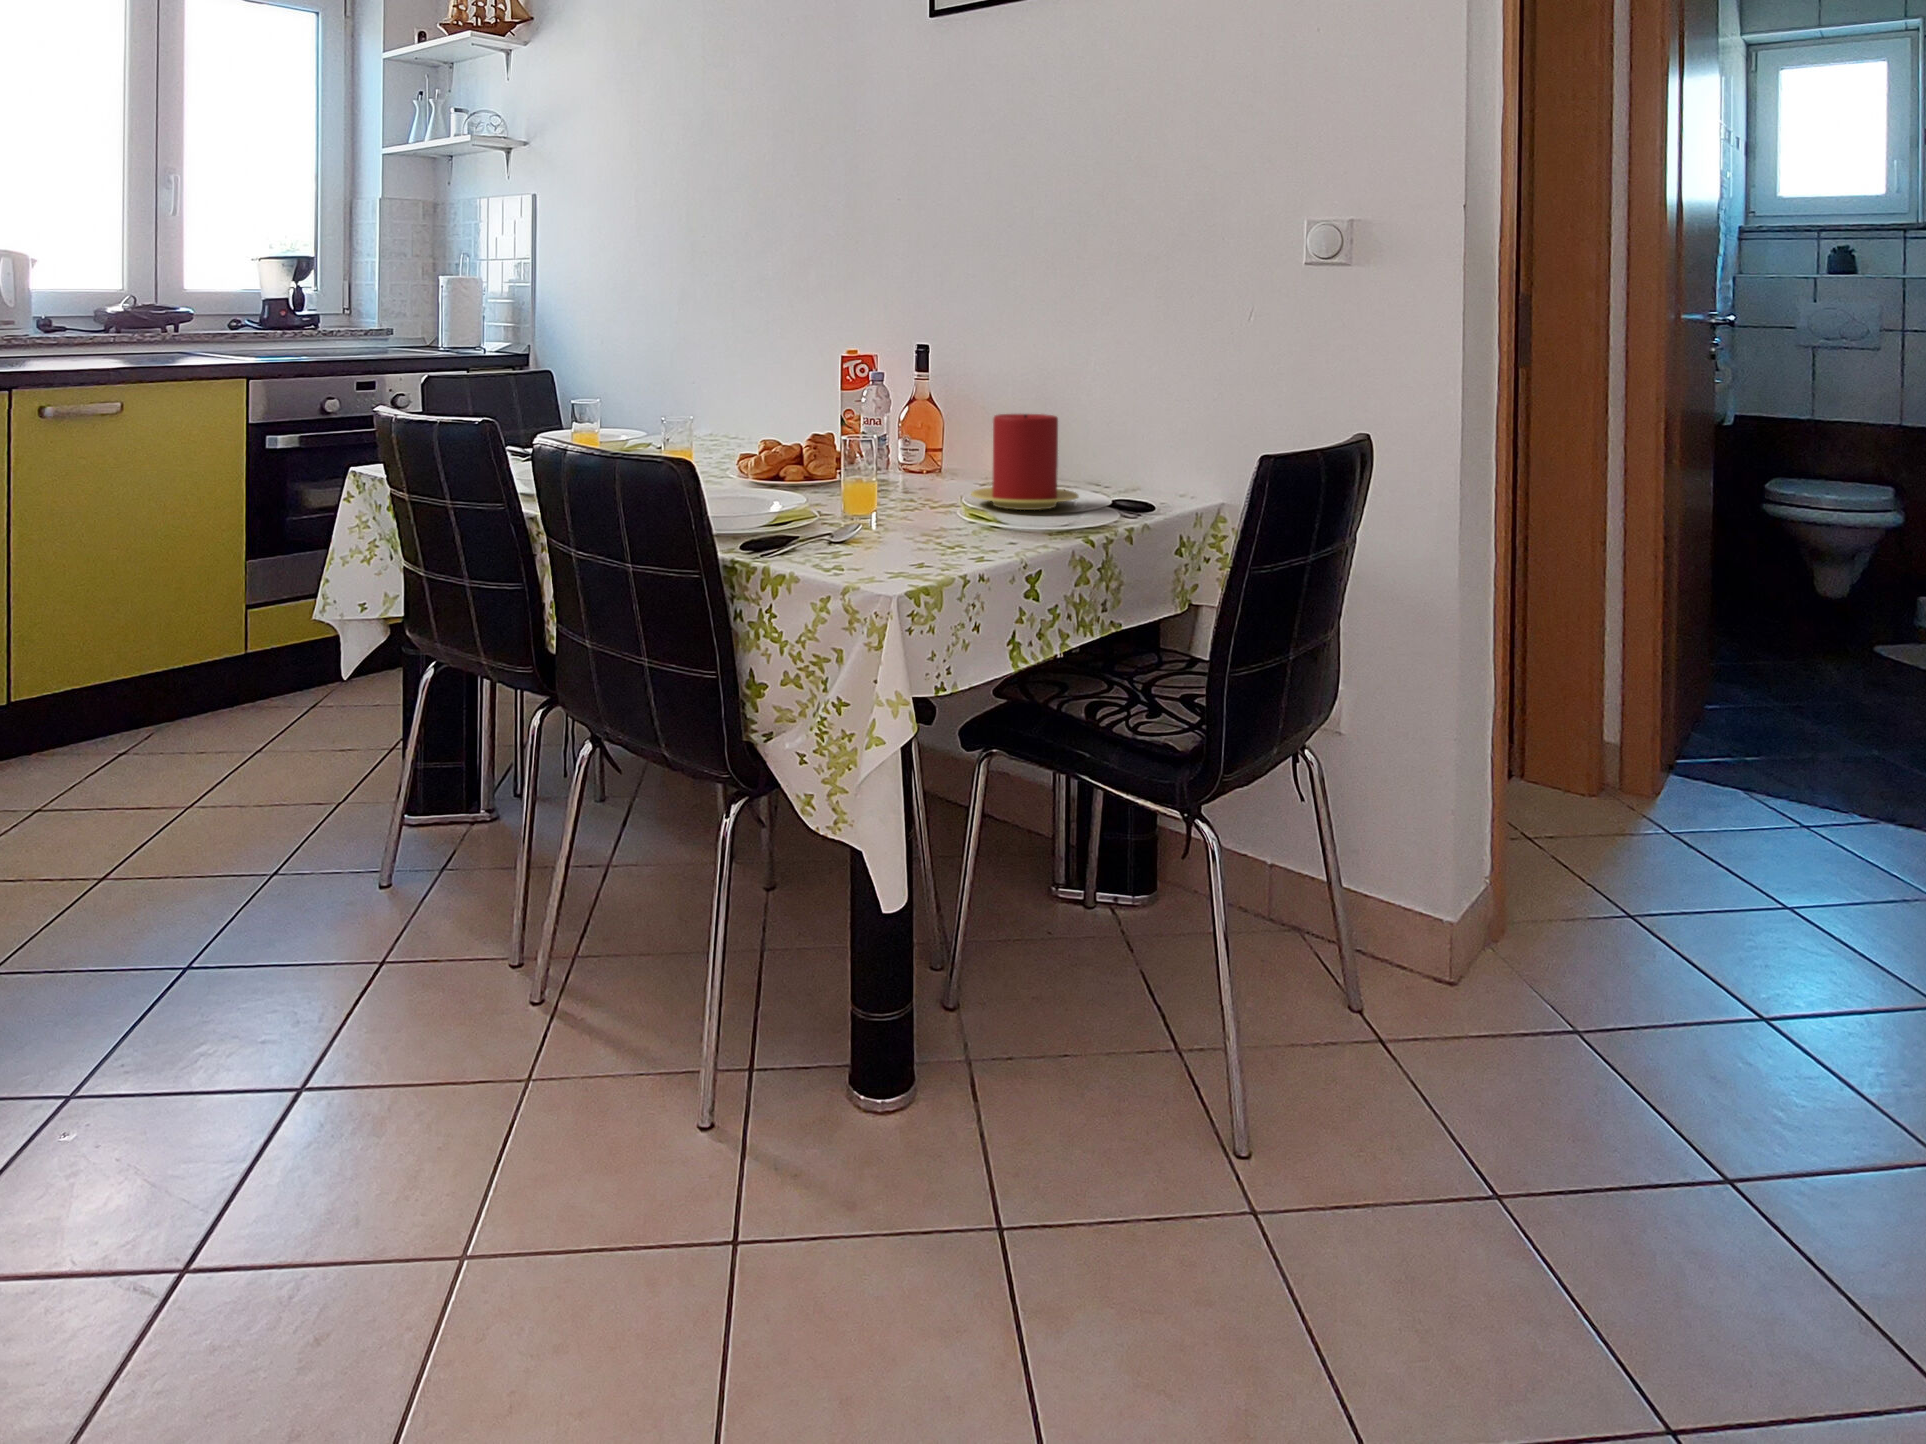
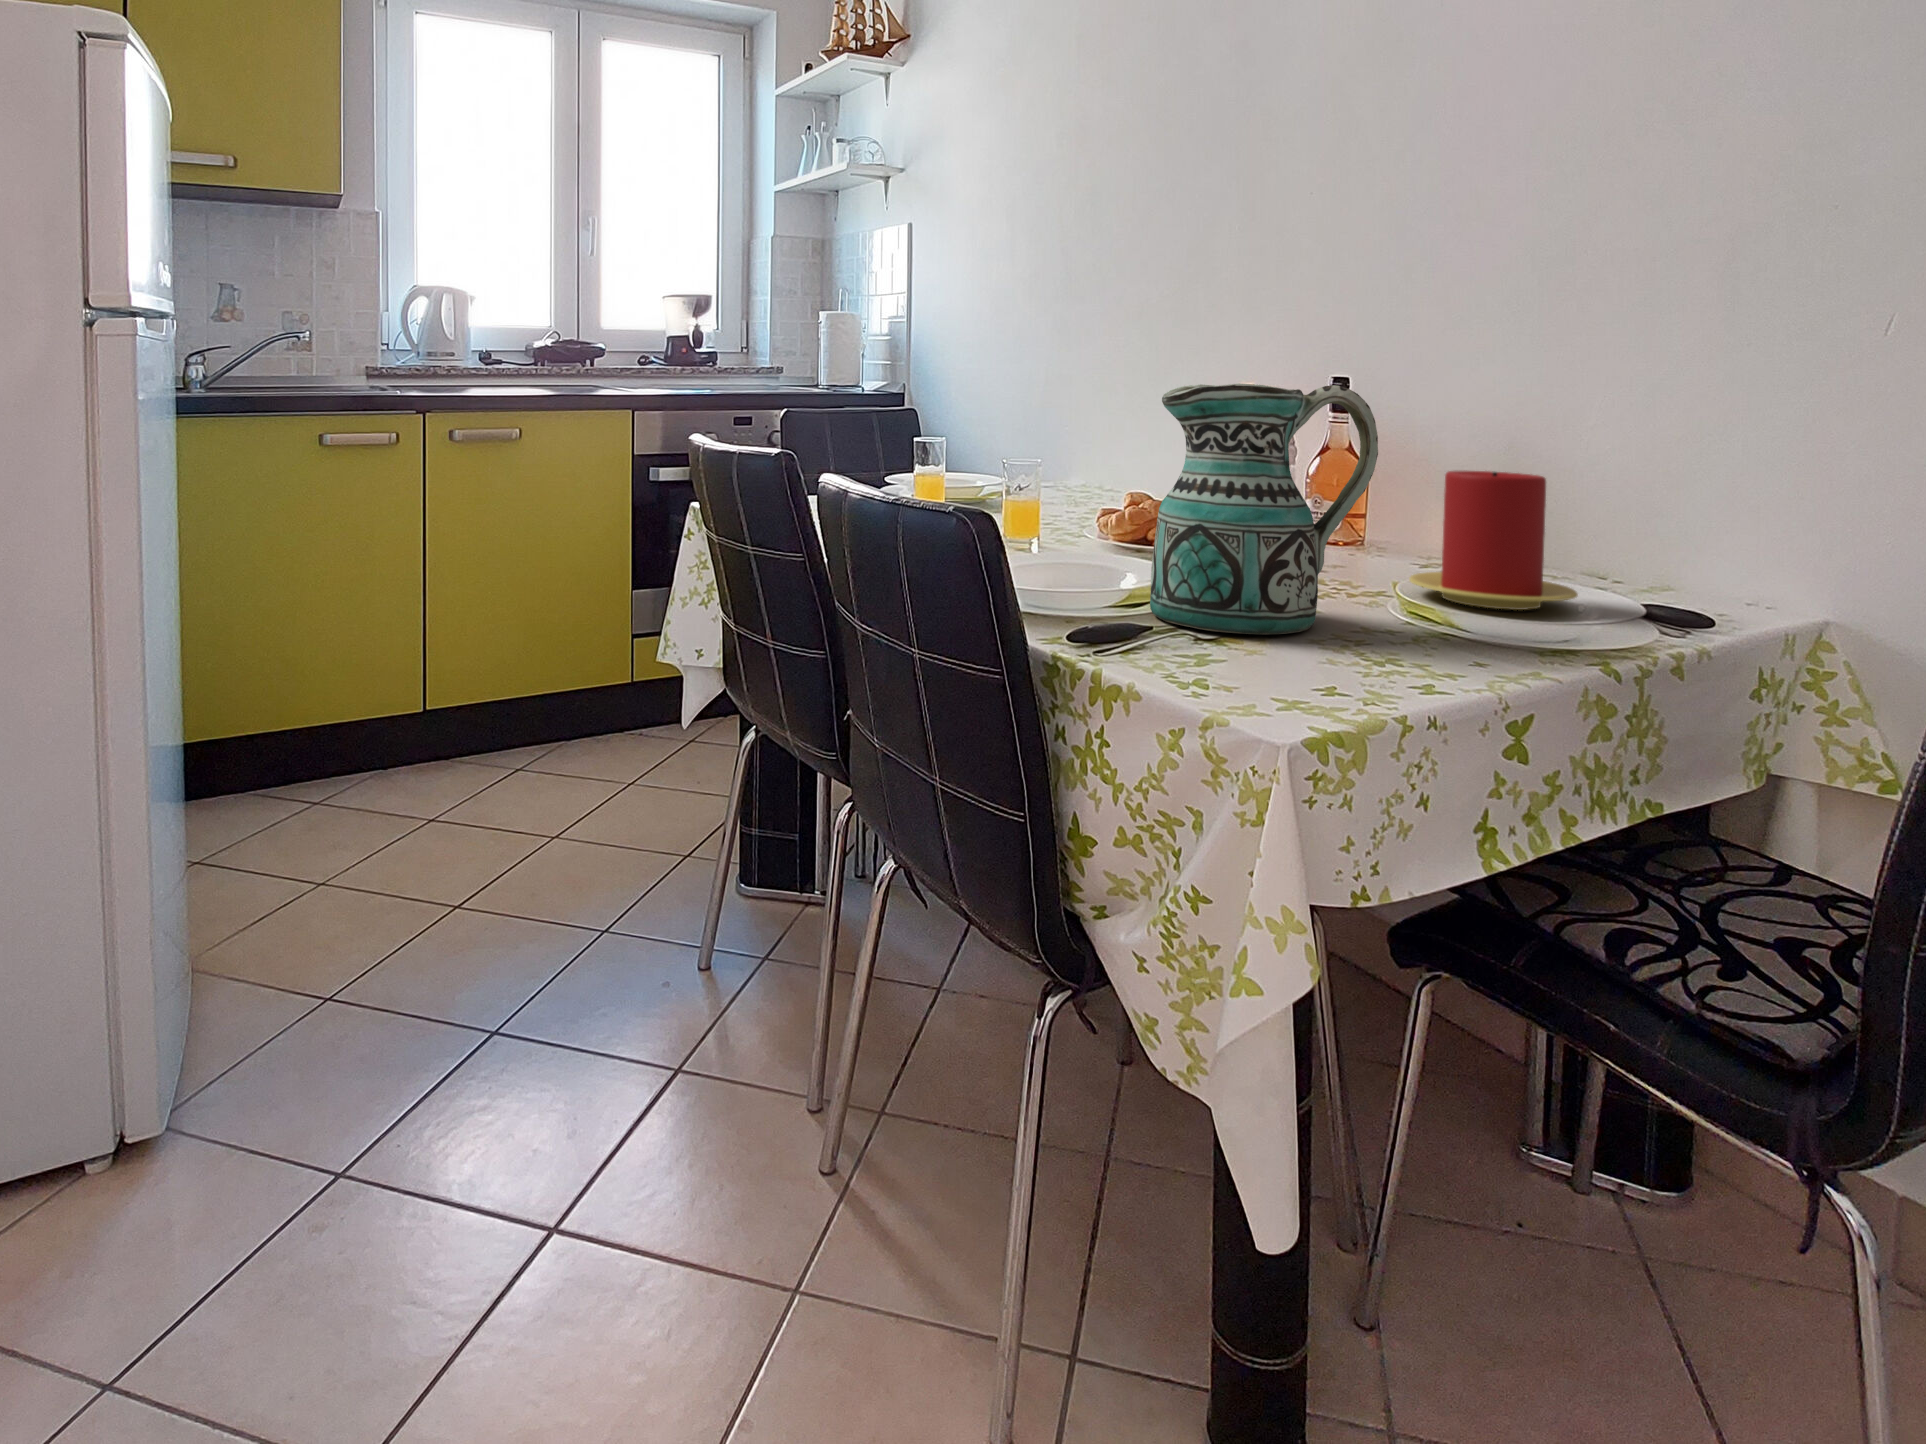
ceramic pitcher: none [793,360,946,537] -> present [1150,383,1378,634]

